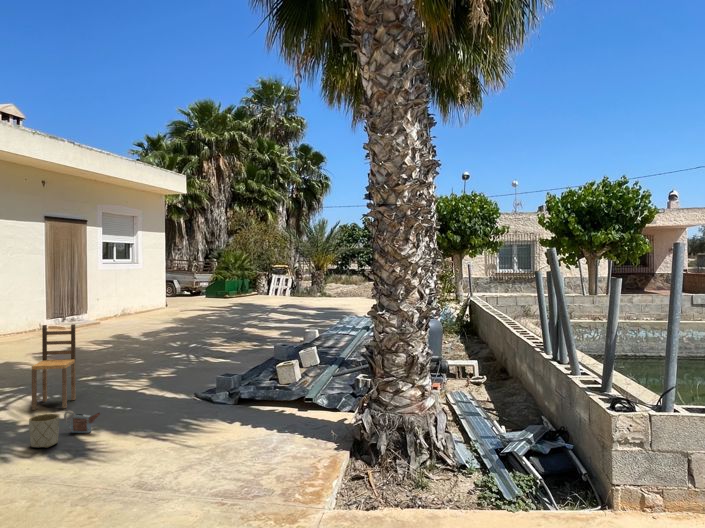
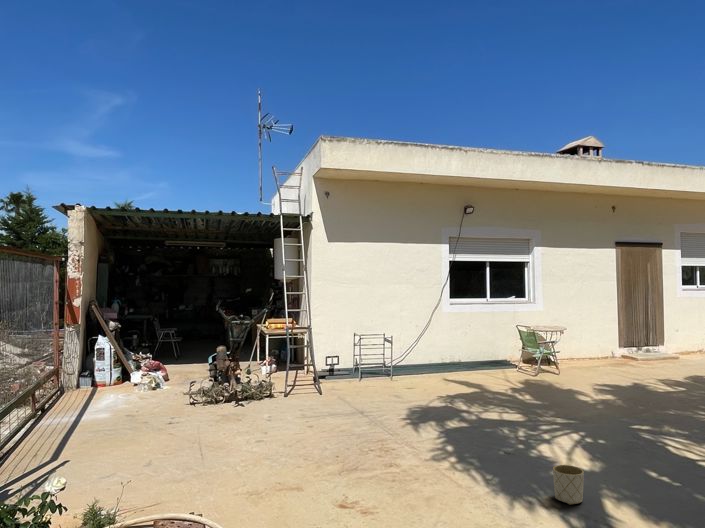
chair: present [32,324,76,410] -> none [571,362,620,459]
watering can: present [64,411,101,433] -> none [593,467,634,501]

